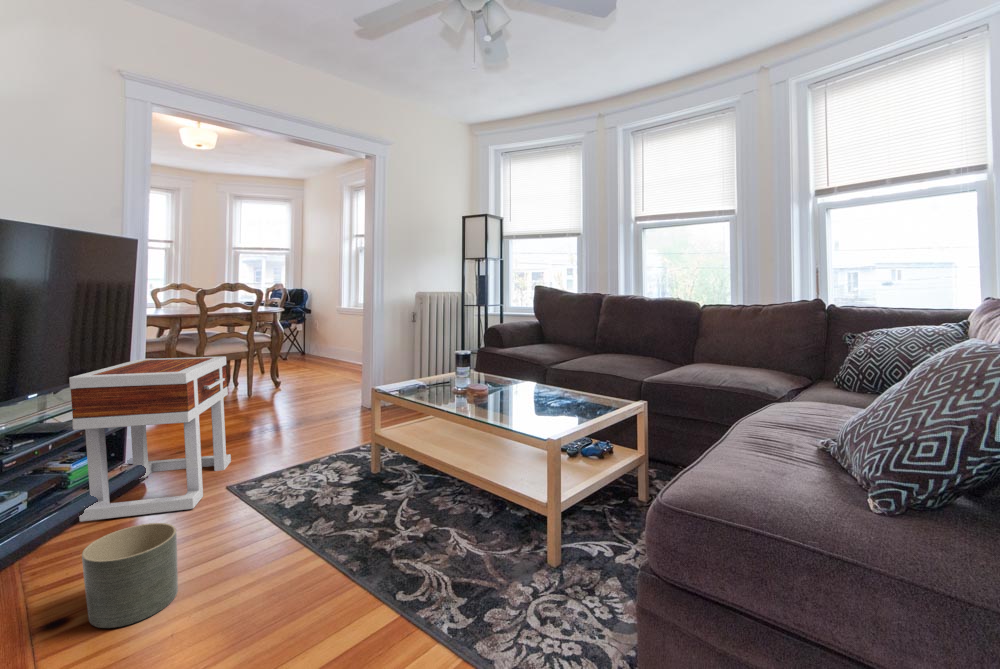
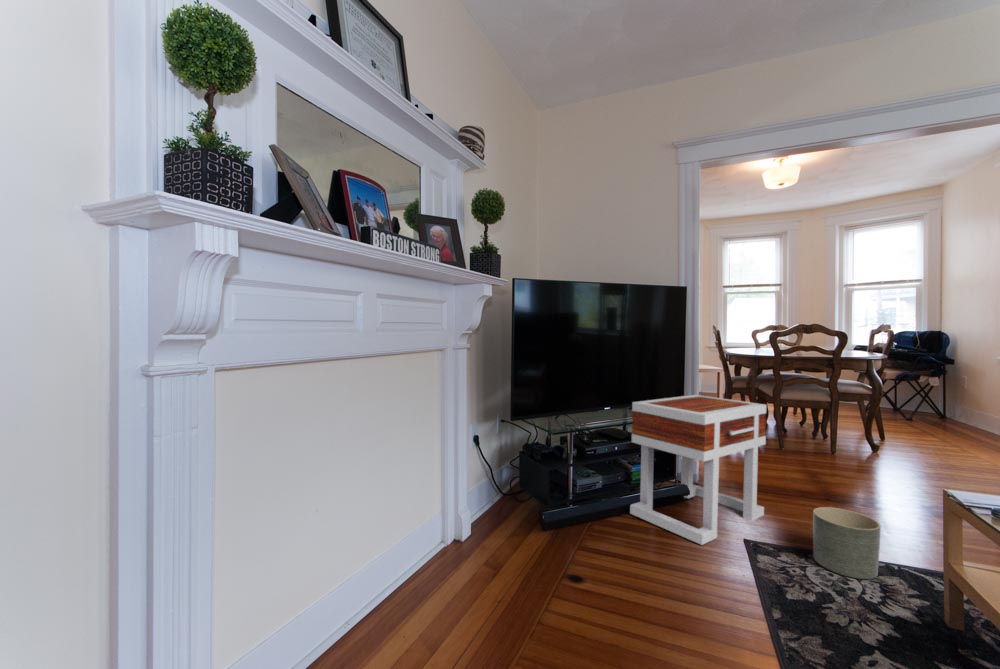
planter: present [82,523,178,628] -> present [813,507,881,579]

